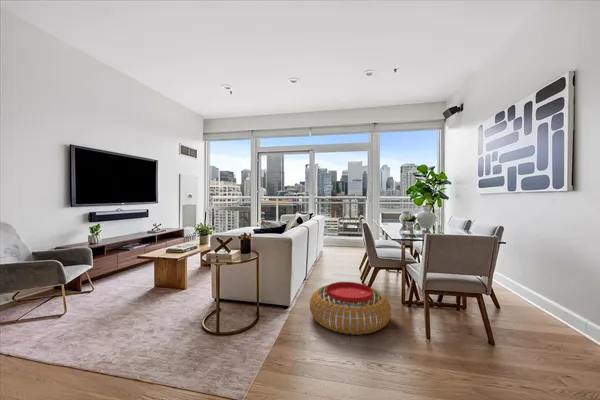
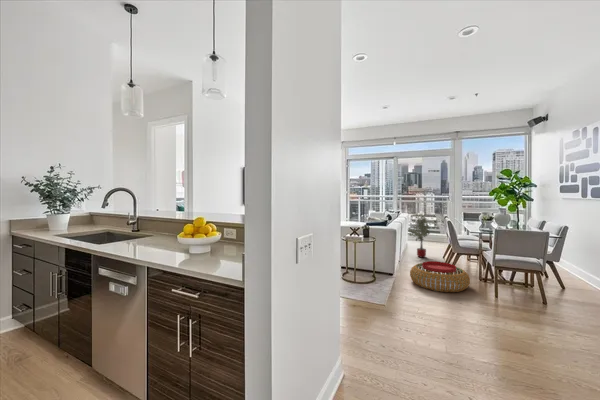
potted tree: none [317,214,345,270] -> present [408,214,430,258]

